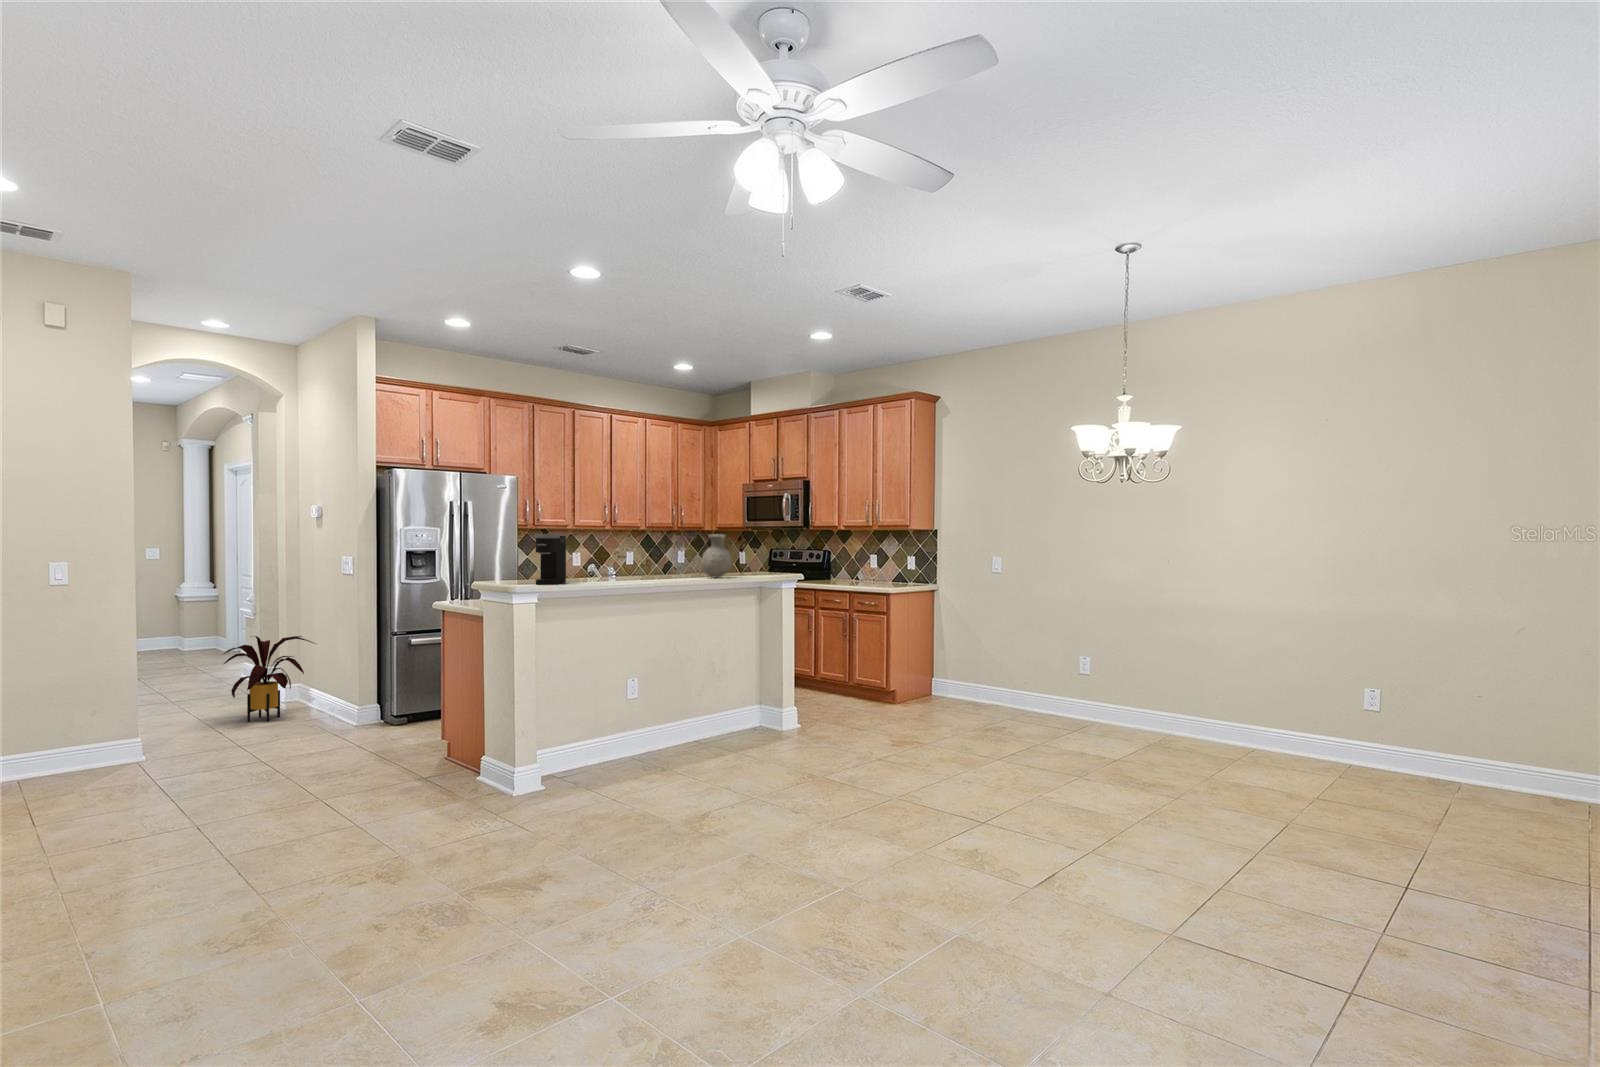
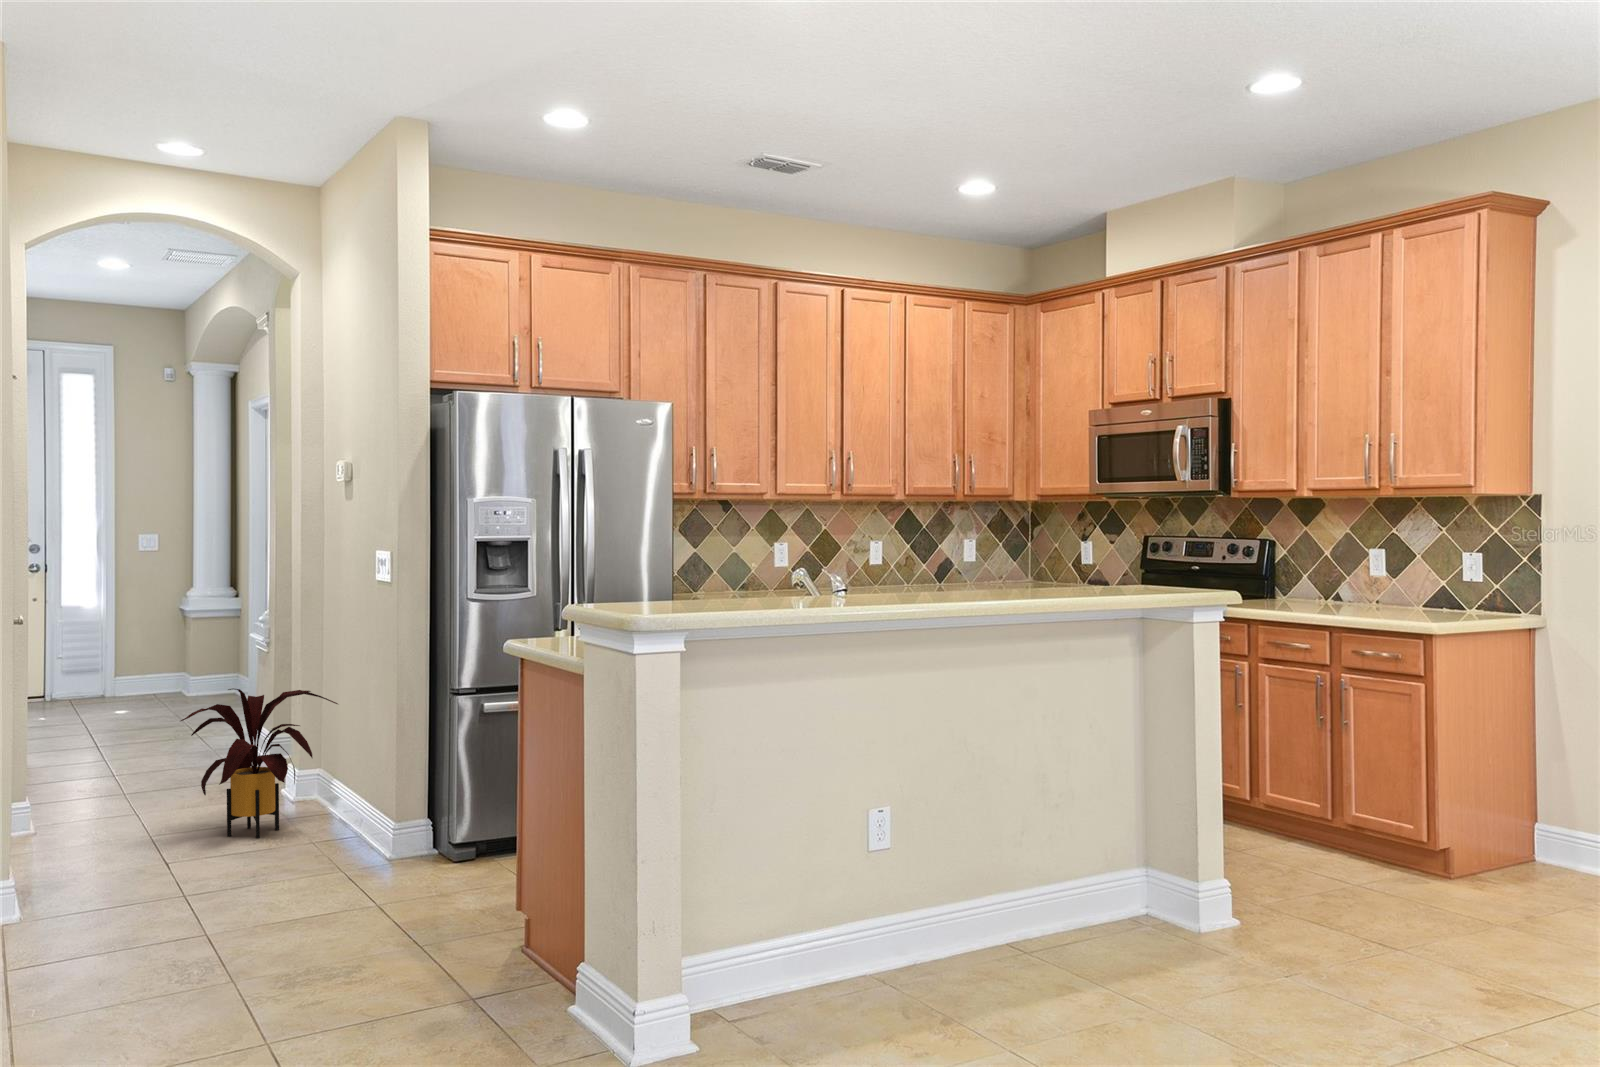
coffee maker: present [535,534,566,585] -> none [688,509,749,611]
vase: present [701,534,732,577] -> none [1018,508,1085,597]

